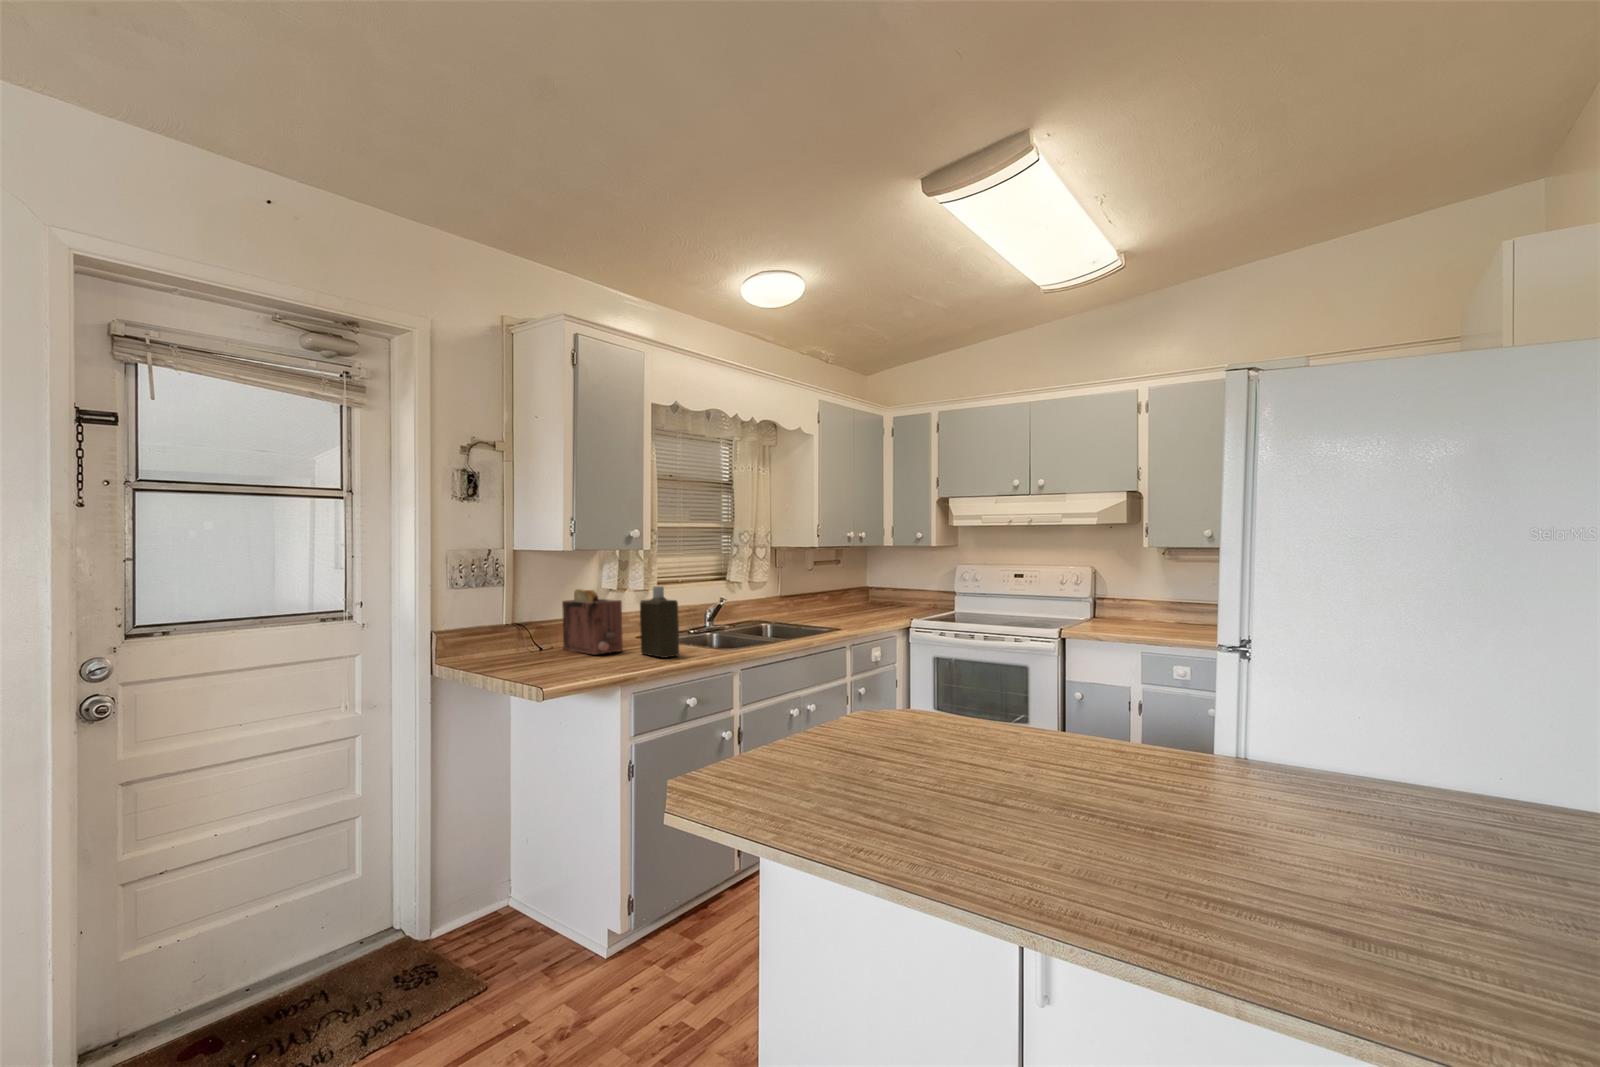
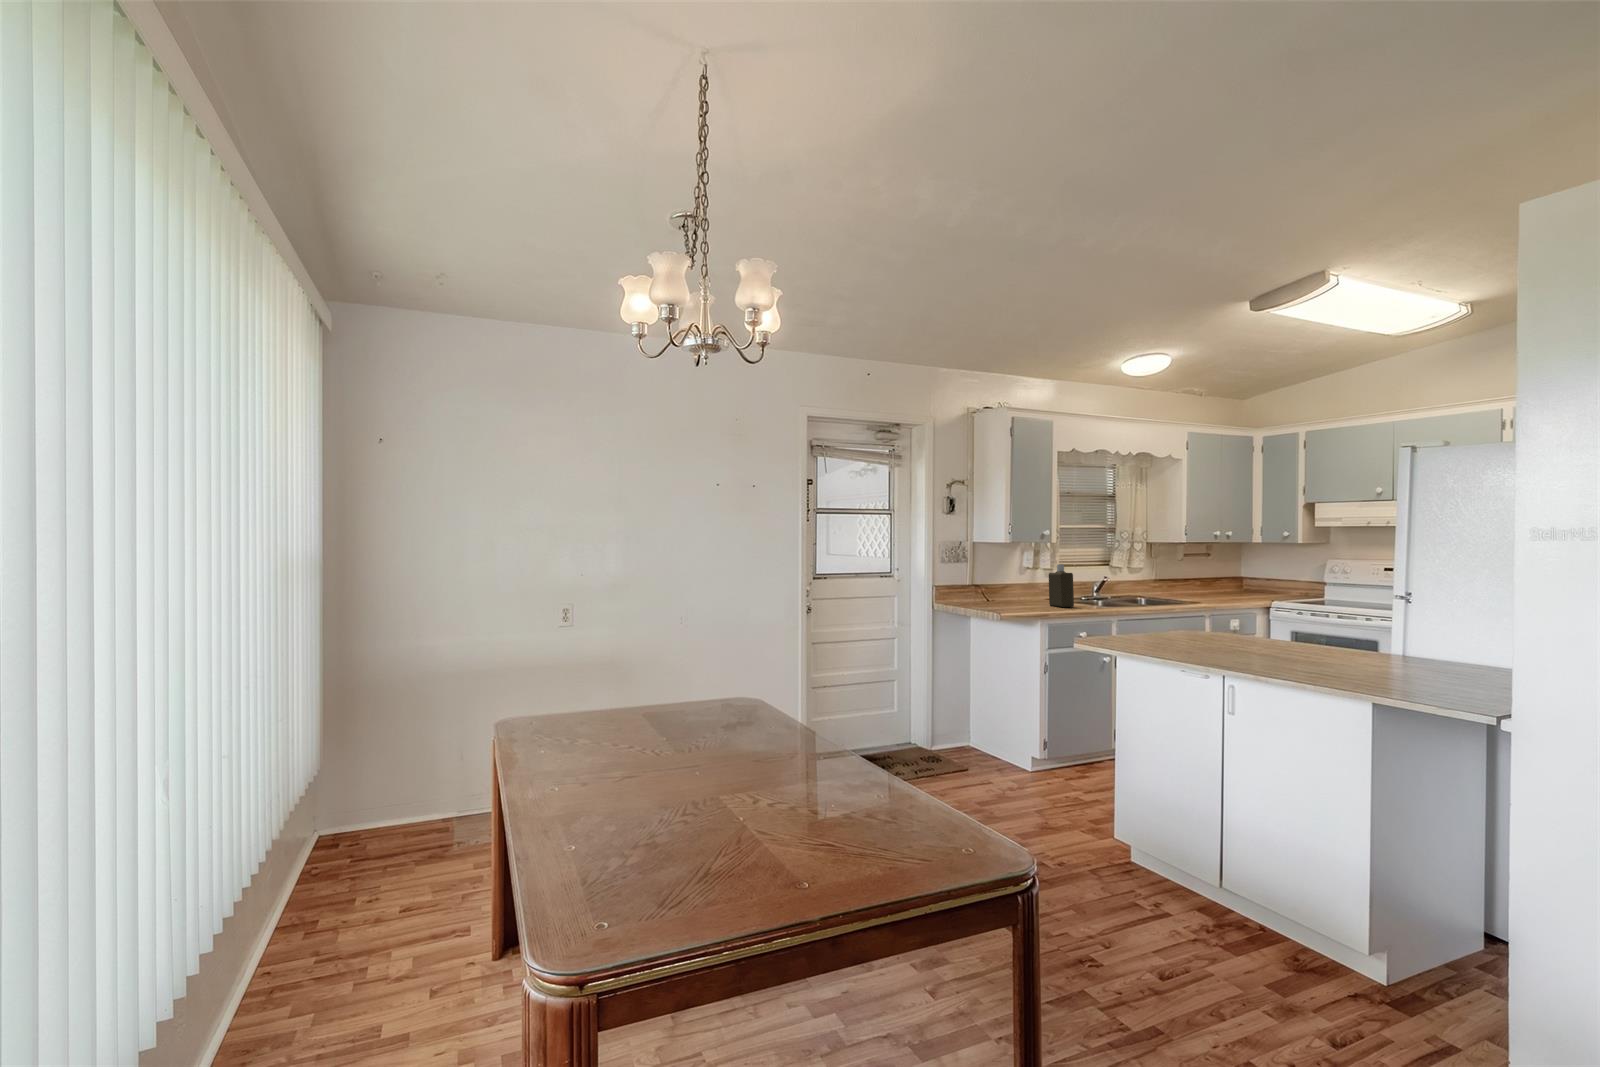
toaster: present [562,589,623,655] -> none [1000,566,1038,604]

